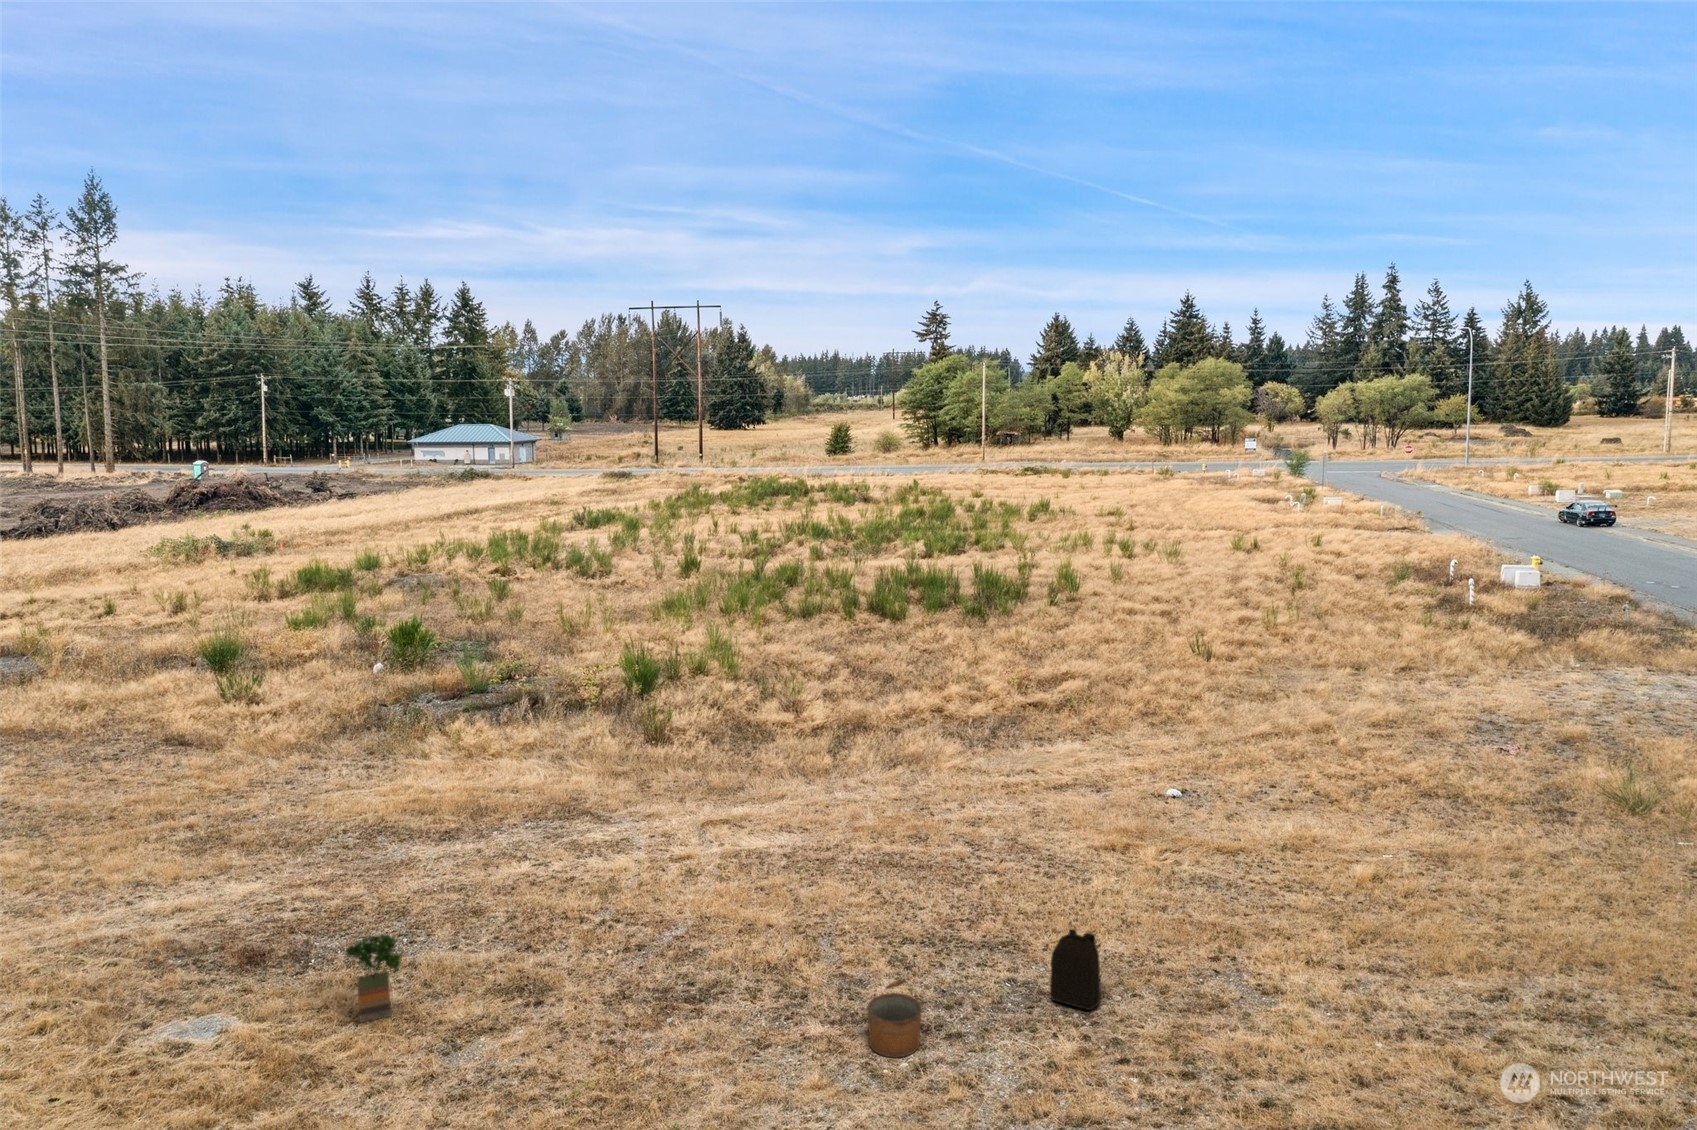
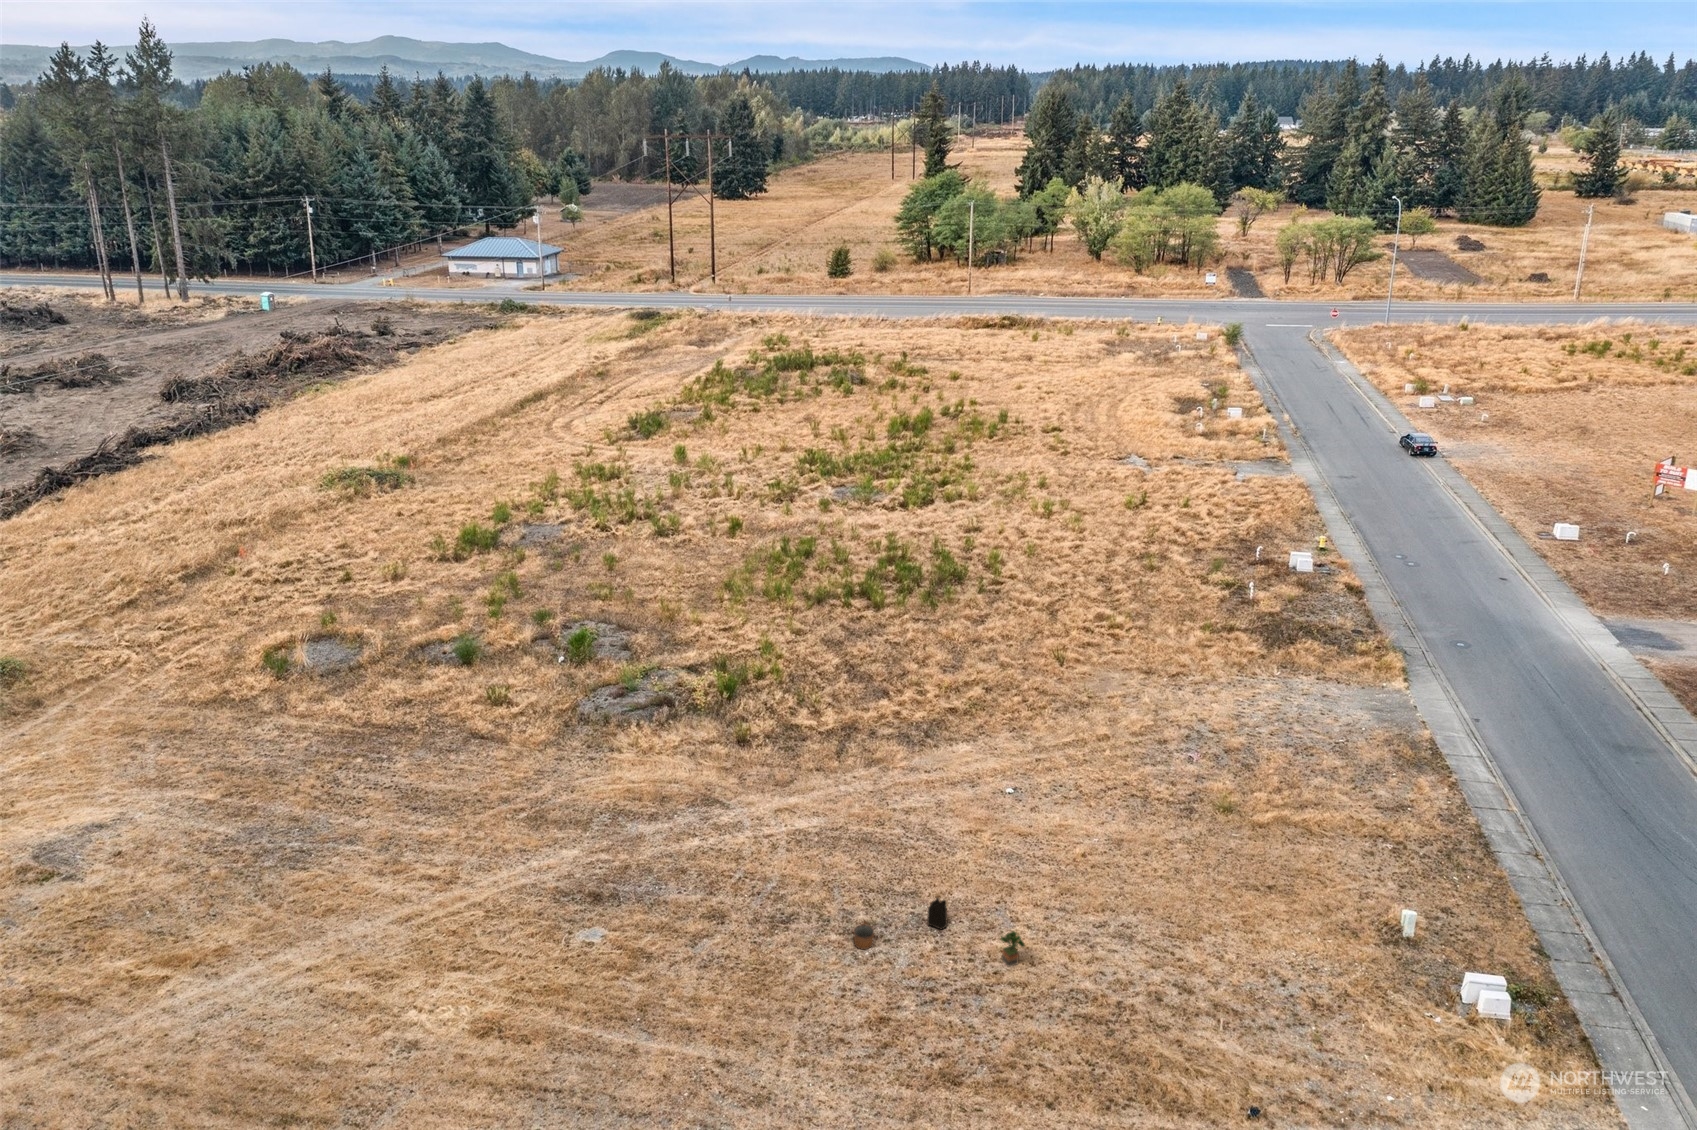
potted tree: present [345,934,402,1022] -> present [1001,931,1025,967]

